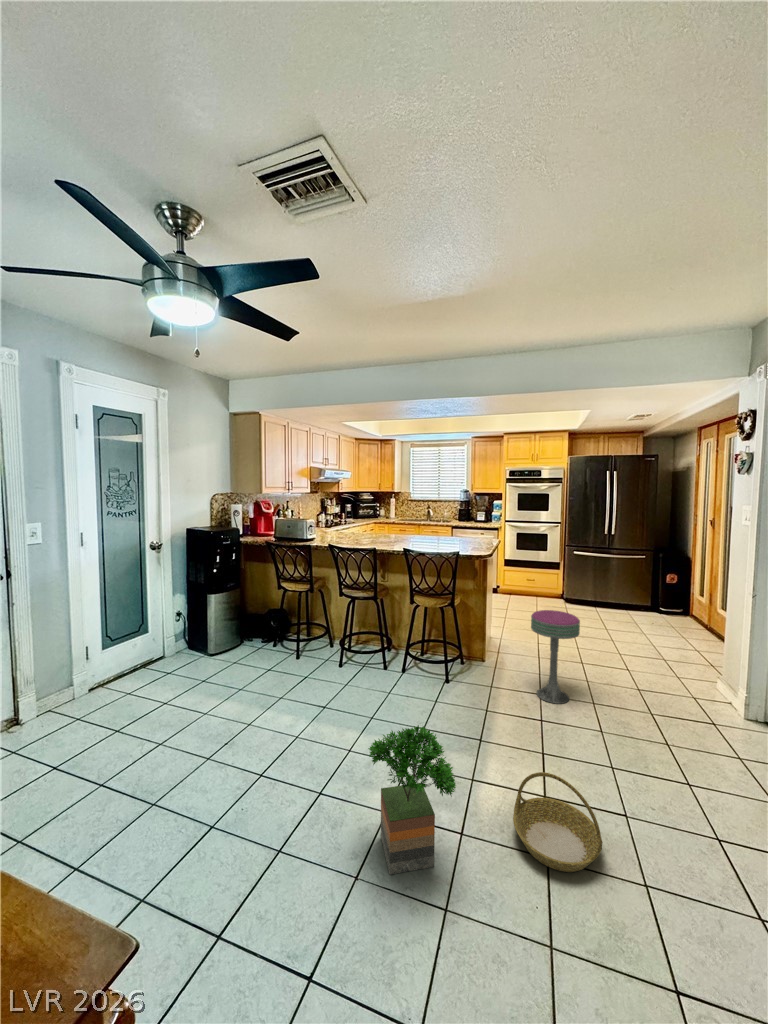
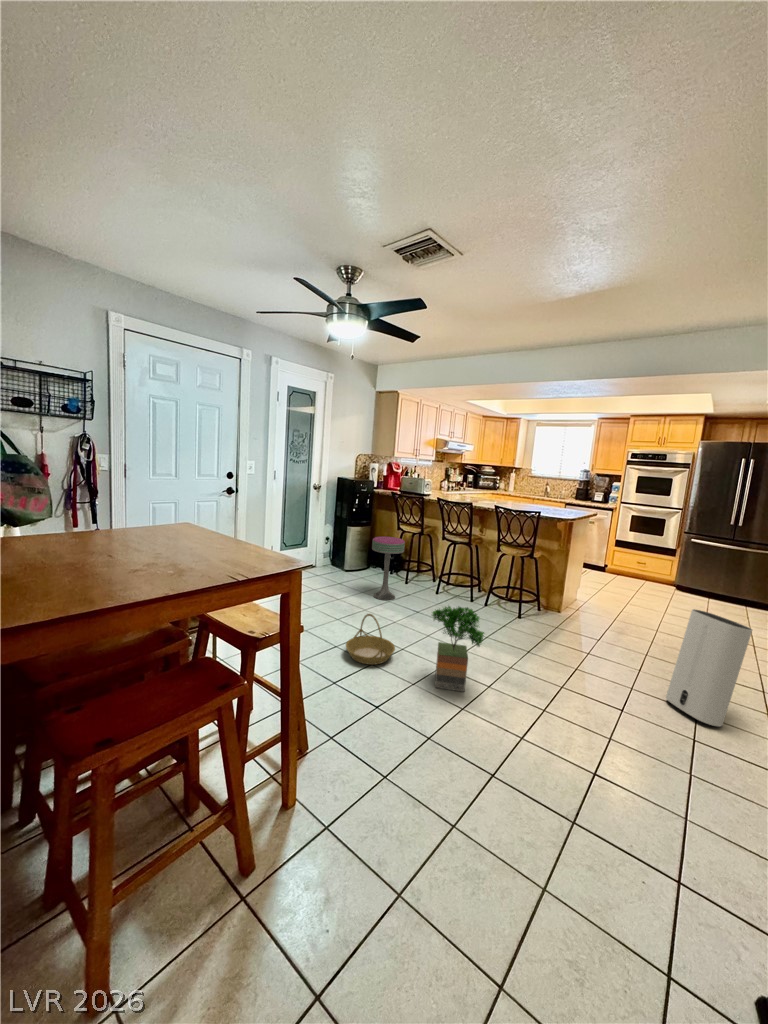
bar stool: present [531,610,580,704] -> present [372,536,405,600]
air purifier: none [657,662,748,813] -> present [666,609,752,726]
basket: present [513,772,603,872] -> present [346,614,395,665]

